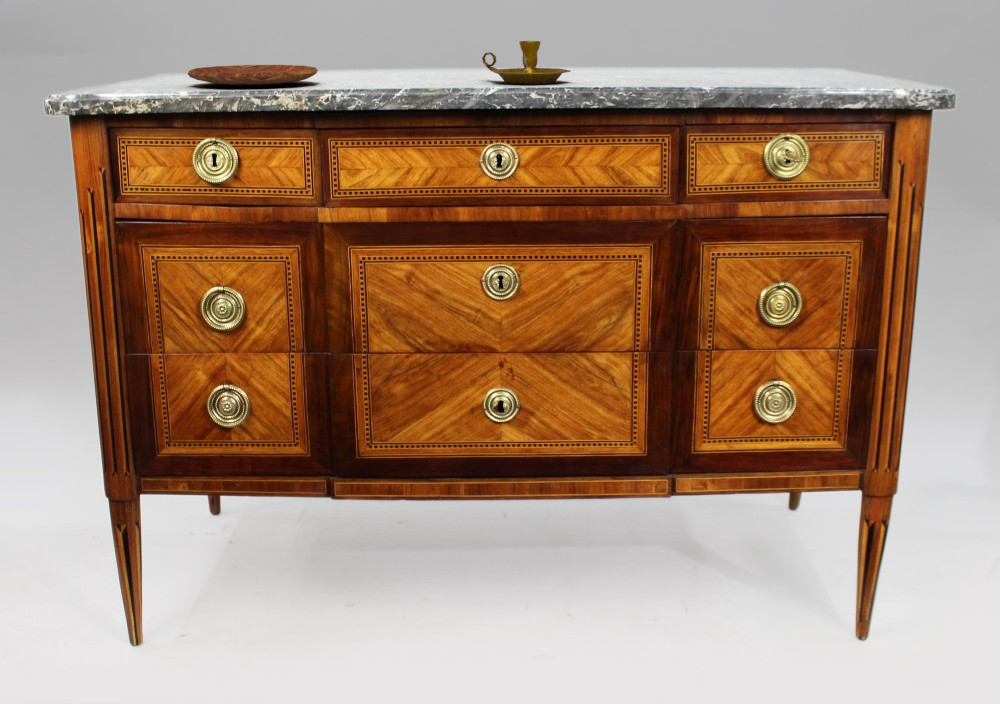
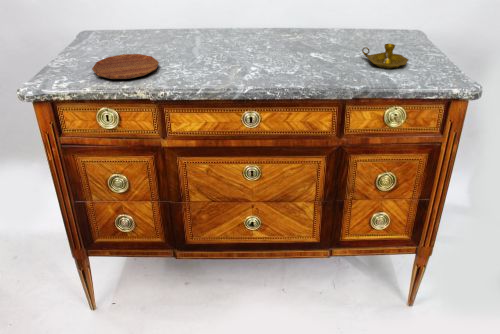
candlestick: present [482,41,570,84] -> present [362,44,408,69]

